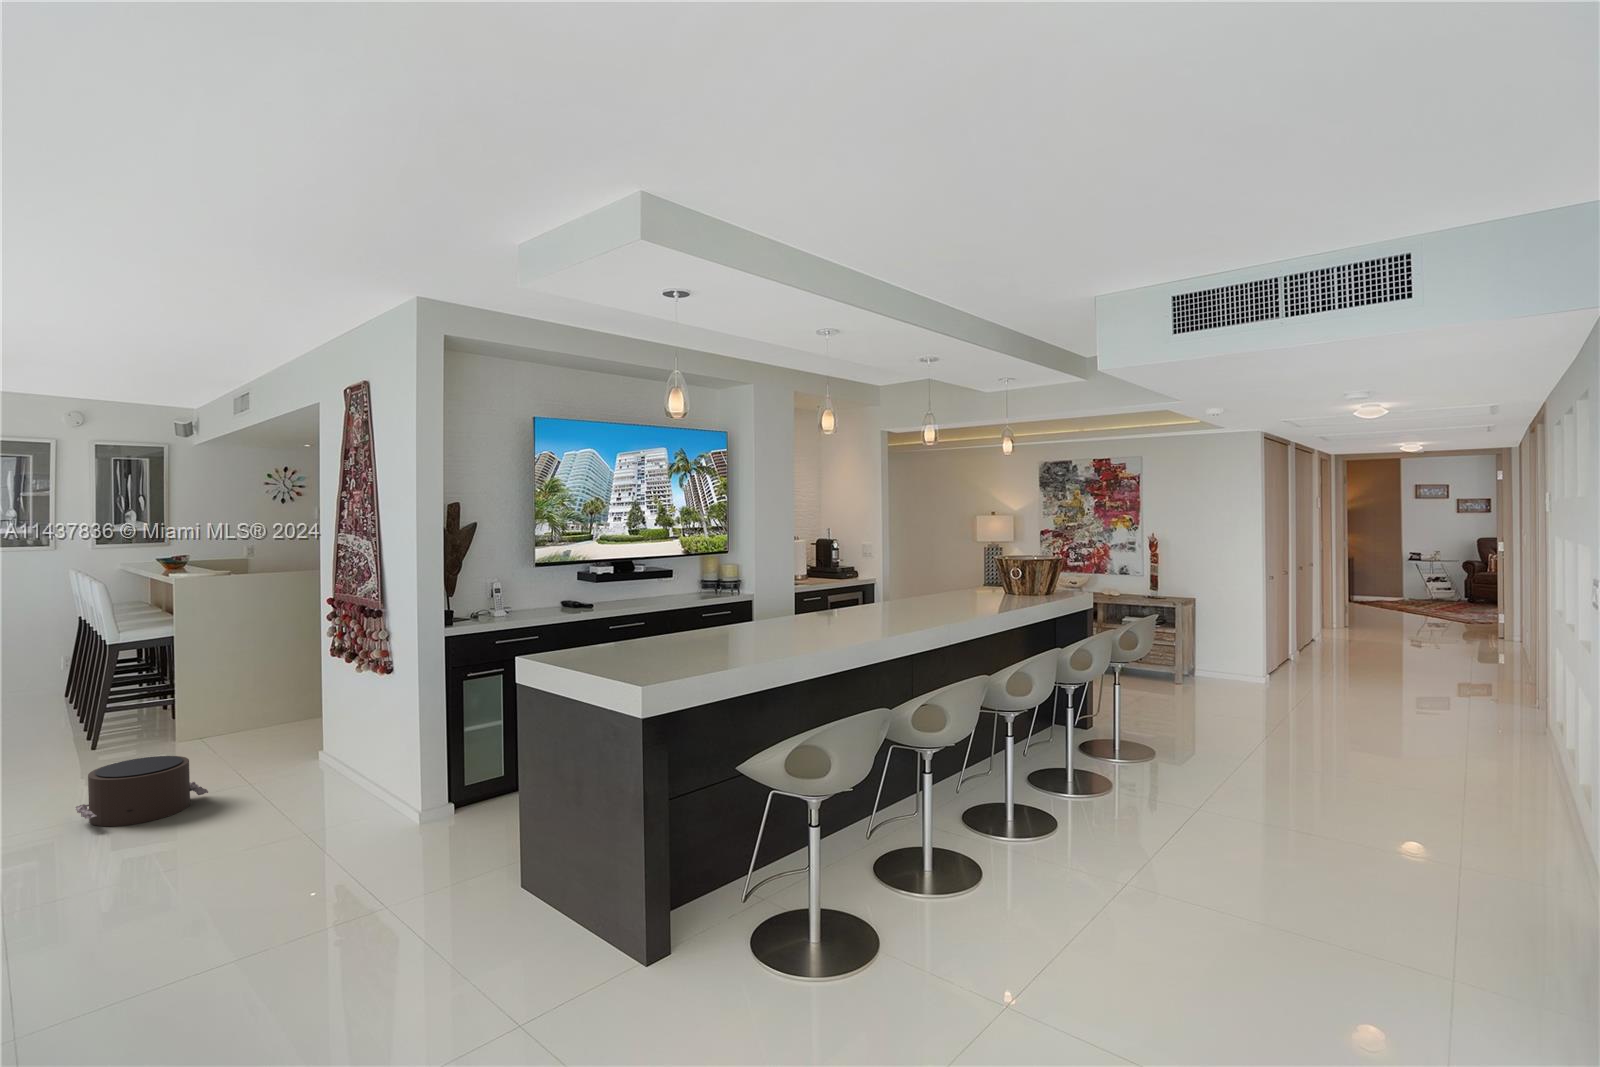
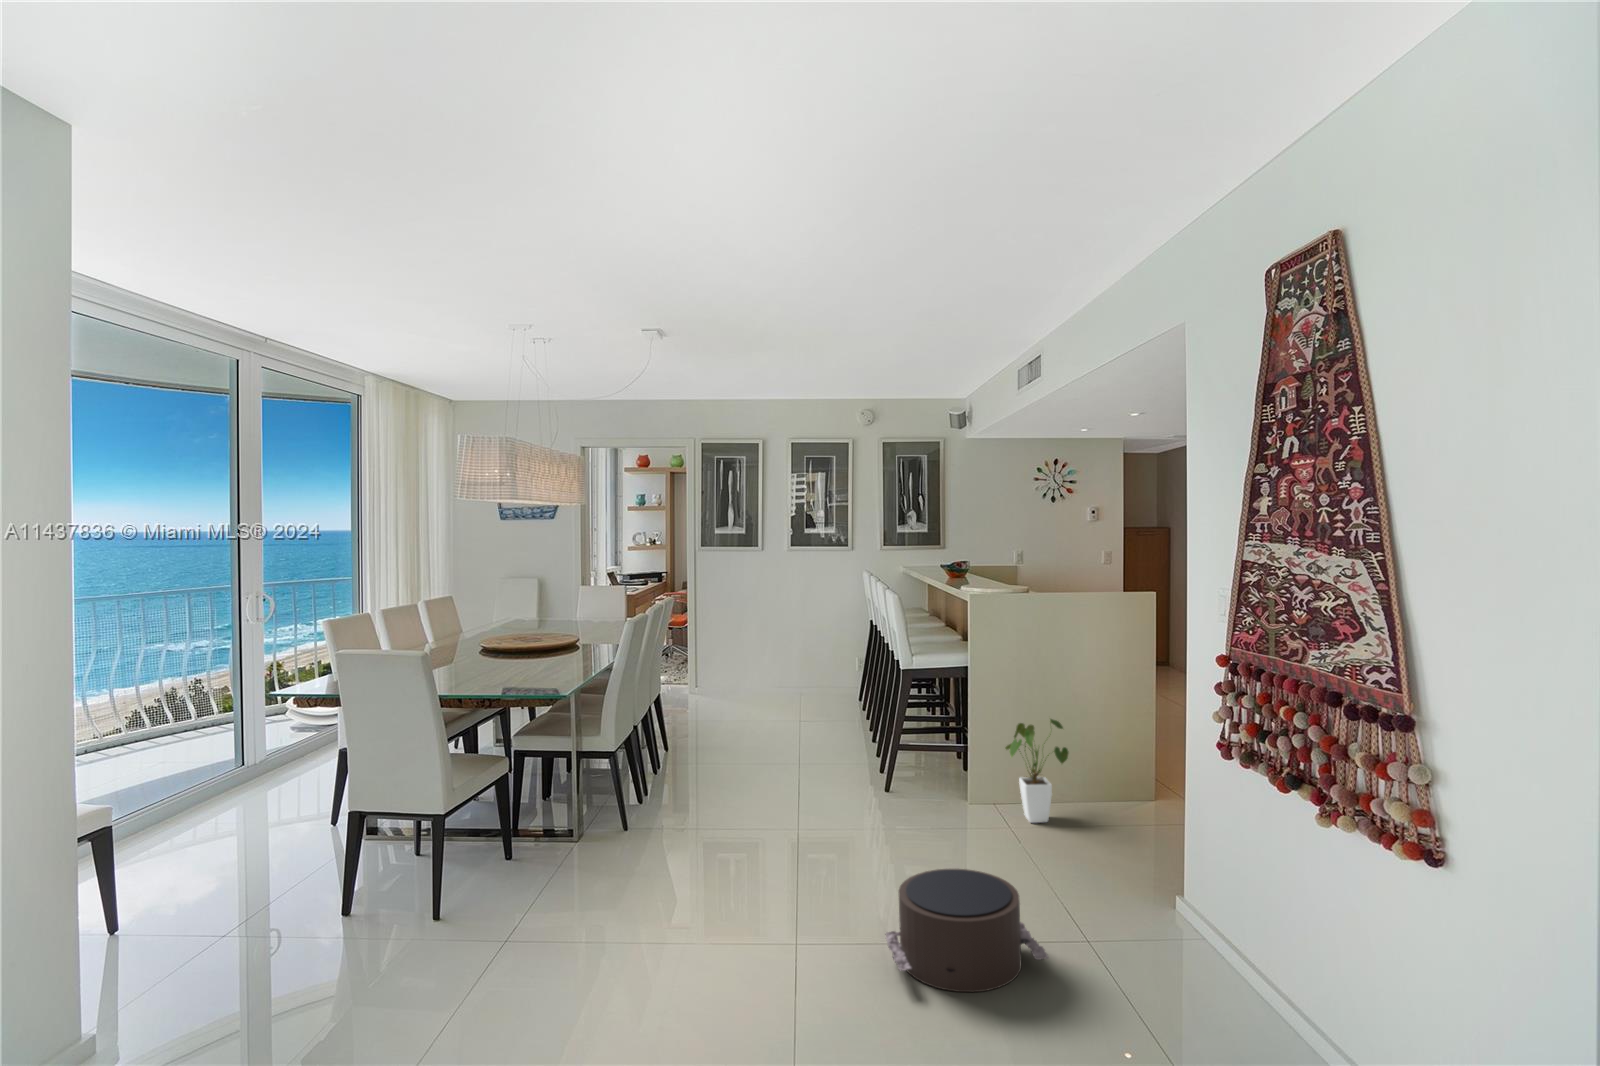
house plant: none [205,665,258,743] -> present [1005,719,1068,823]

